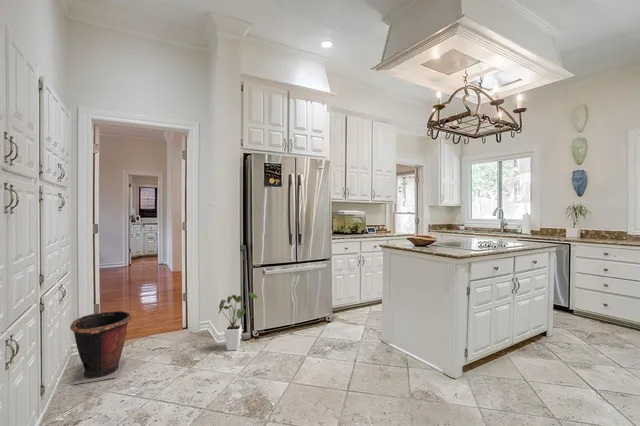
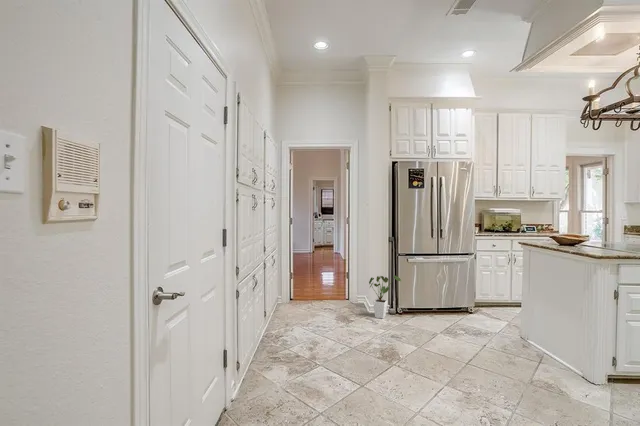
waste bin: present [70,309,132,384] -> none [279,273,313,319]

